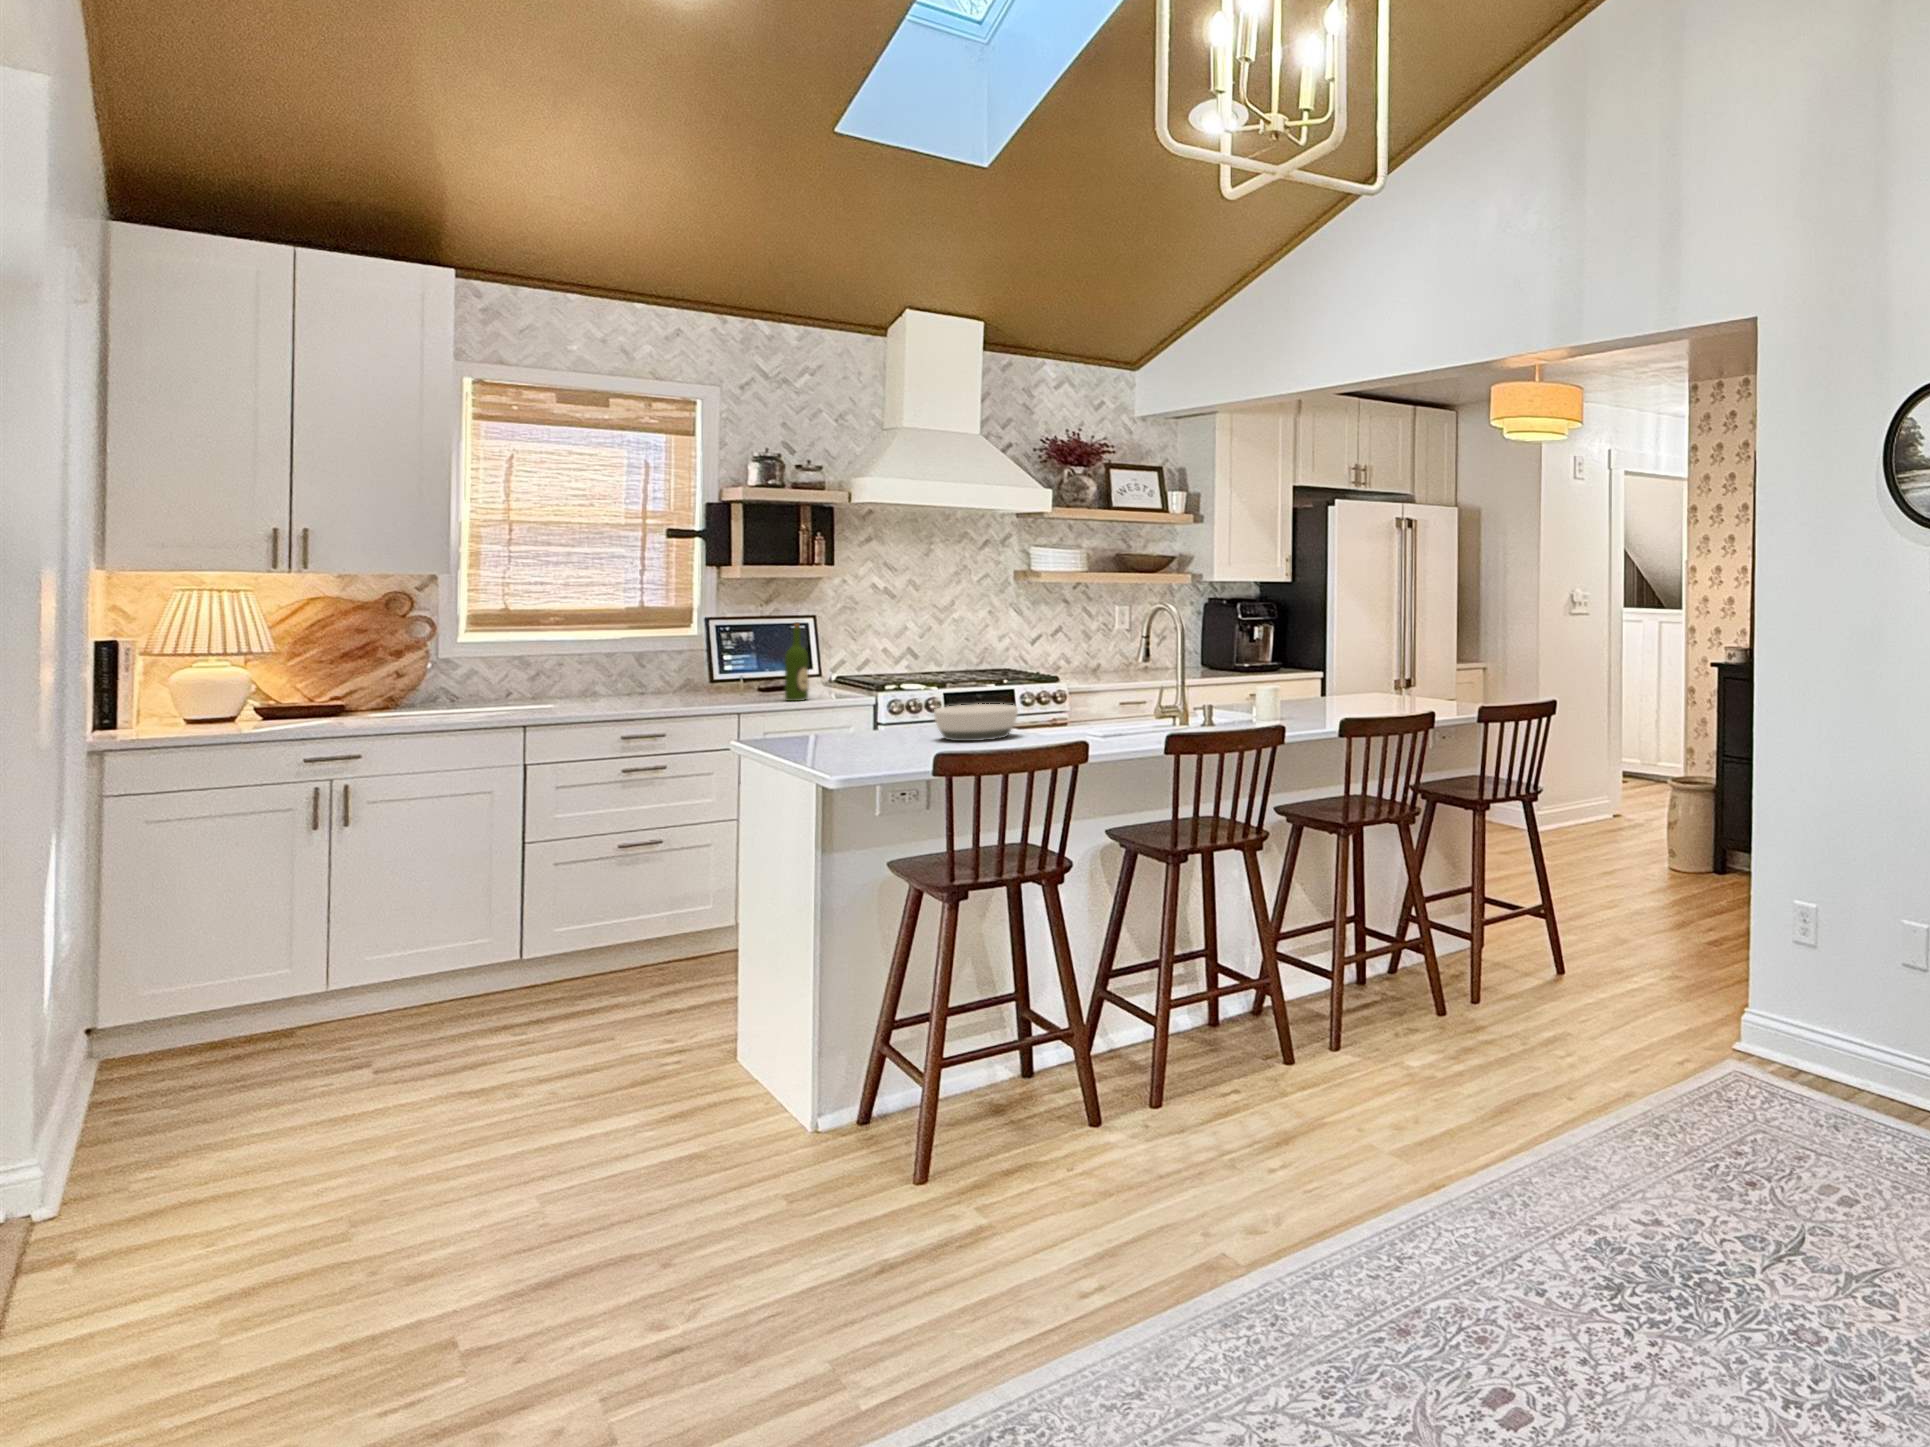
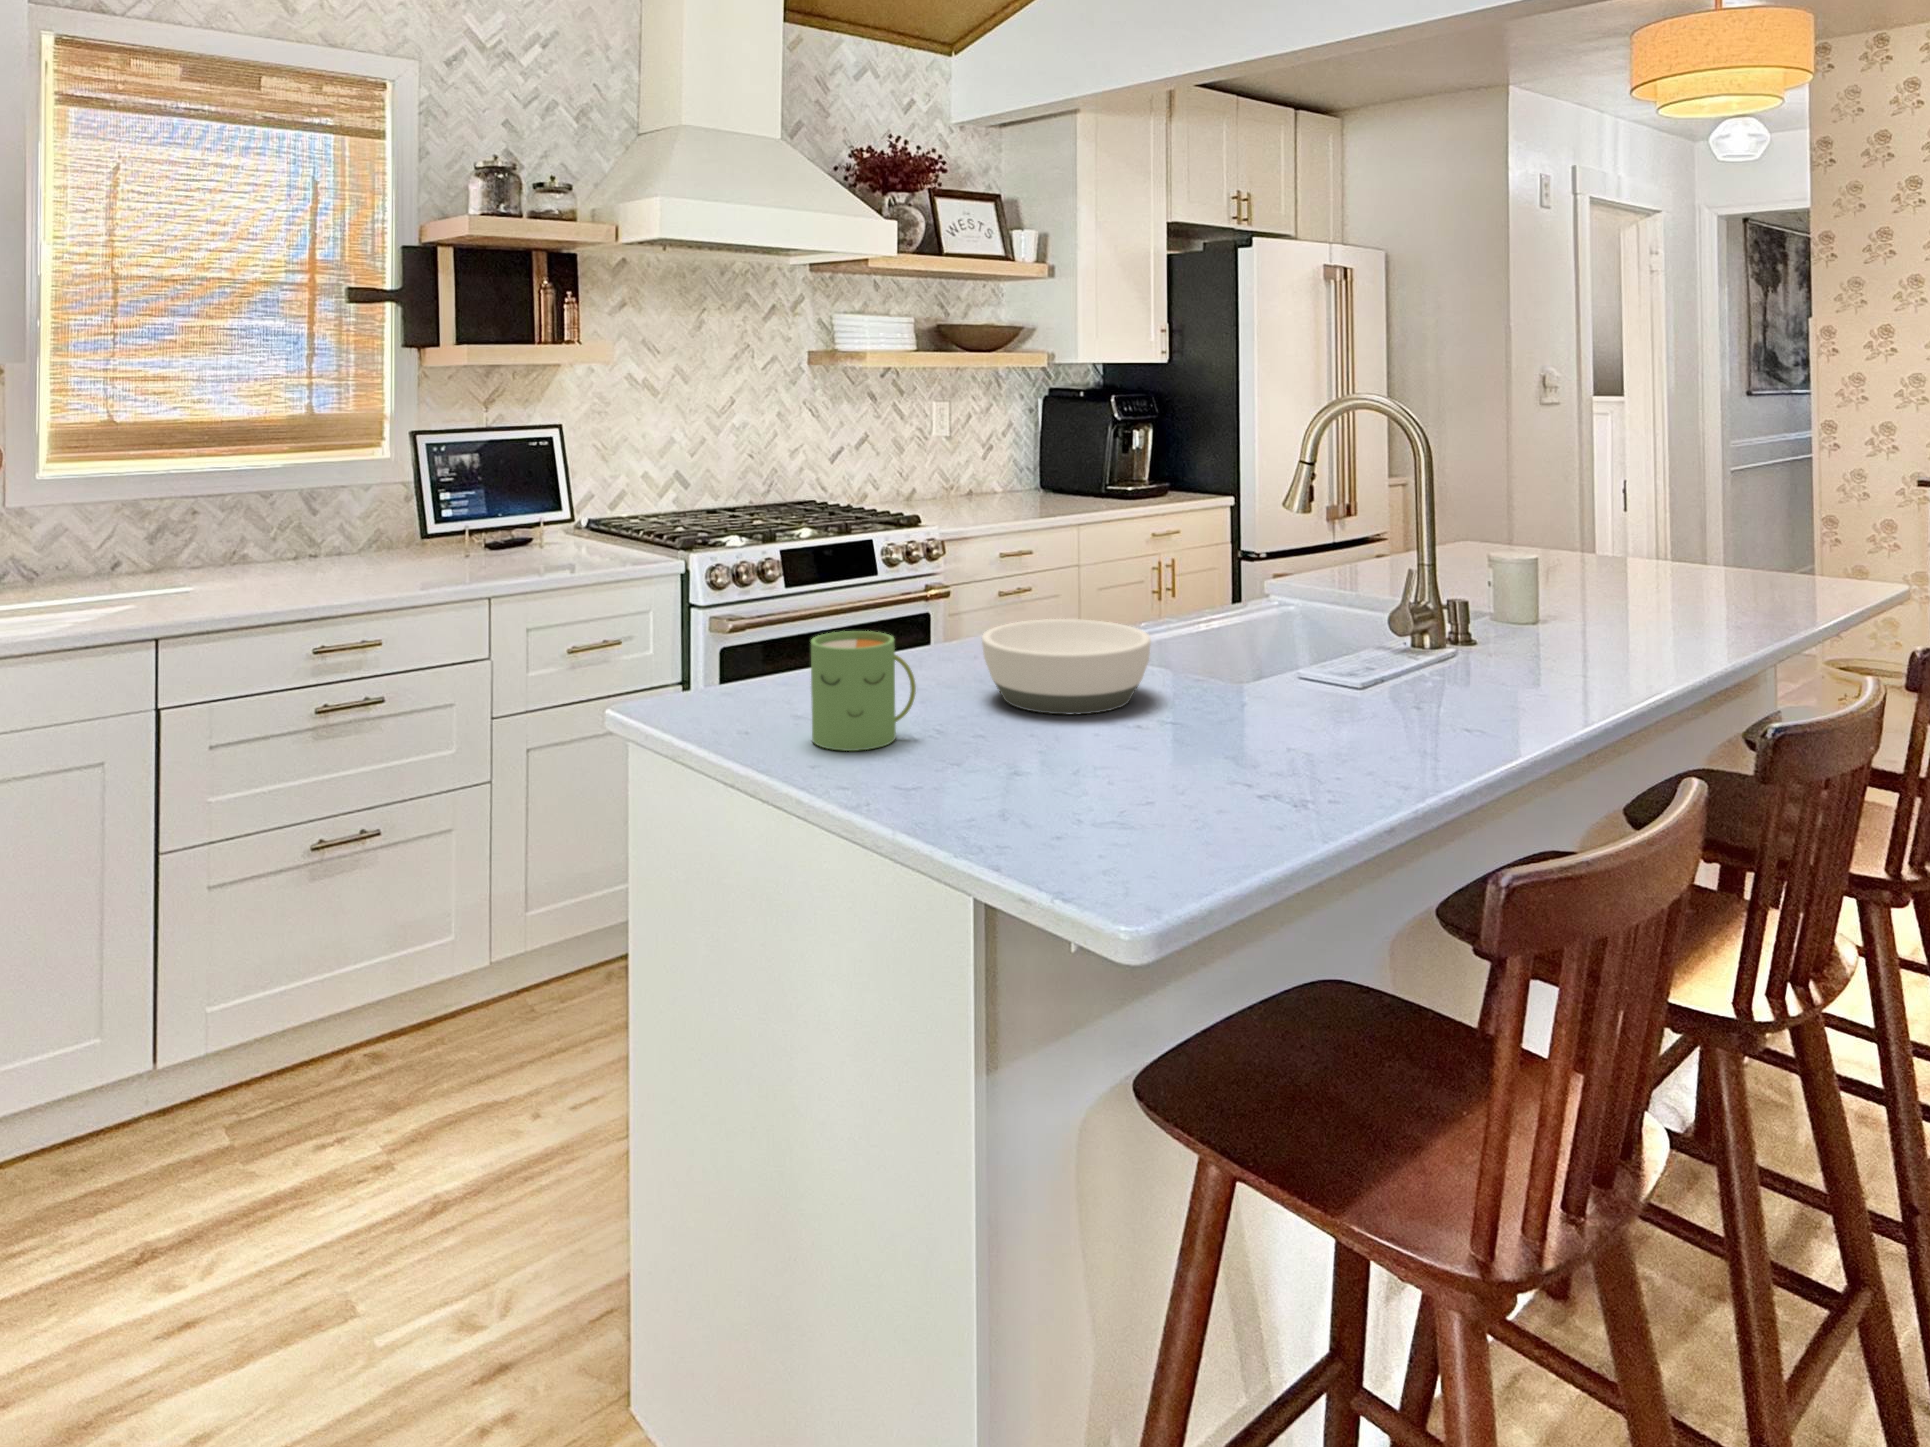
wine bottle: present [785,622,808,701] -> none [528,437,563,564]
mug: none [831,701,881,749] -> present [811,631,916,751]

